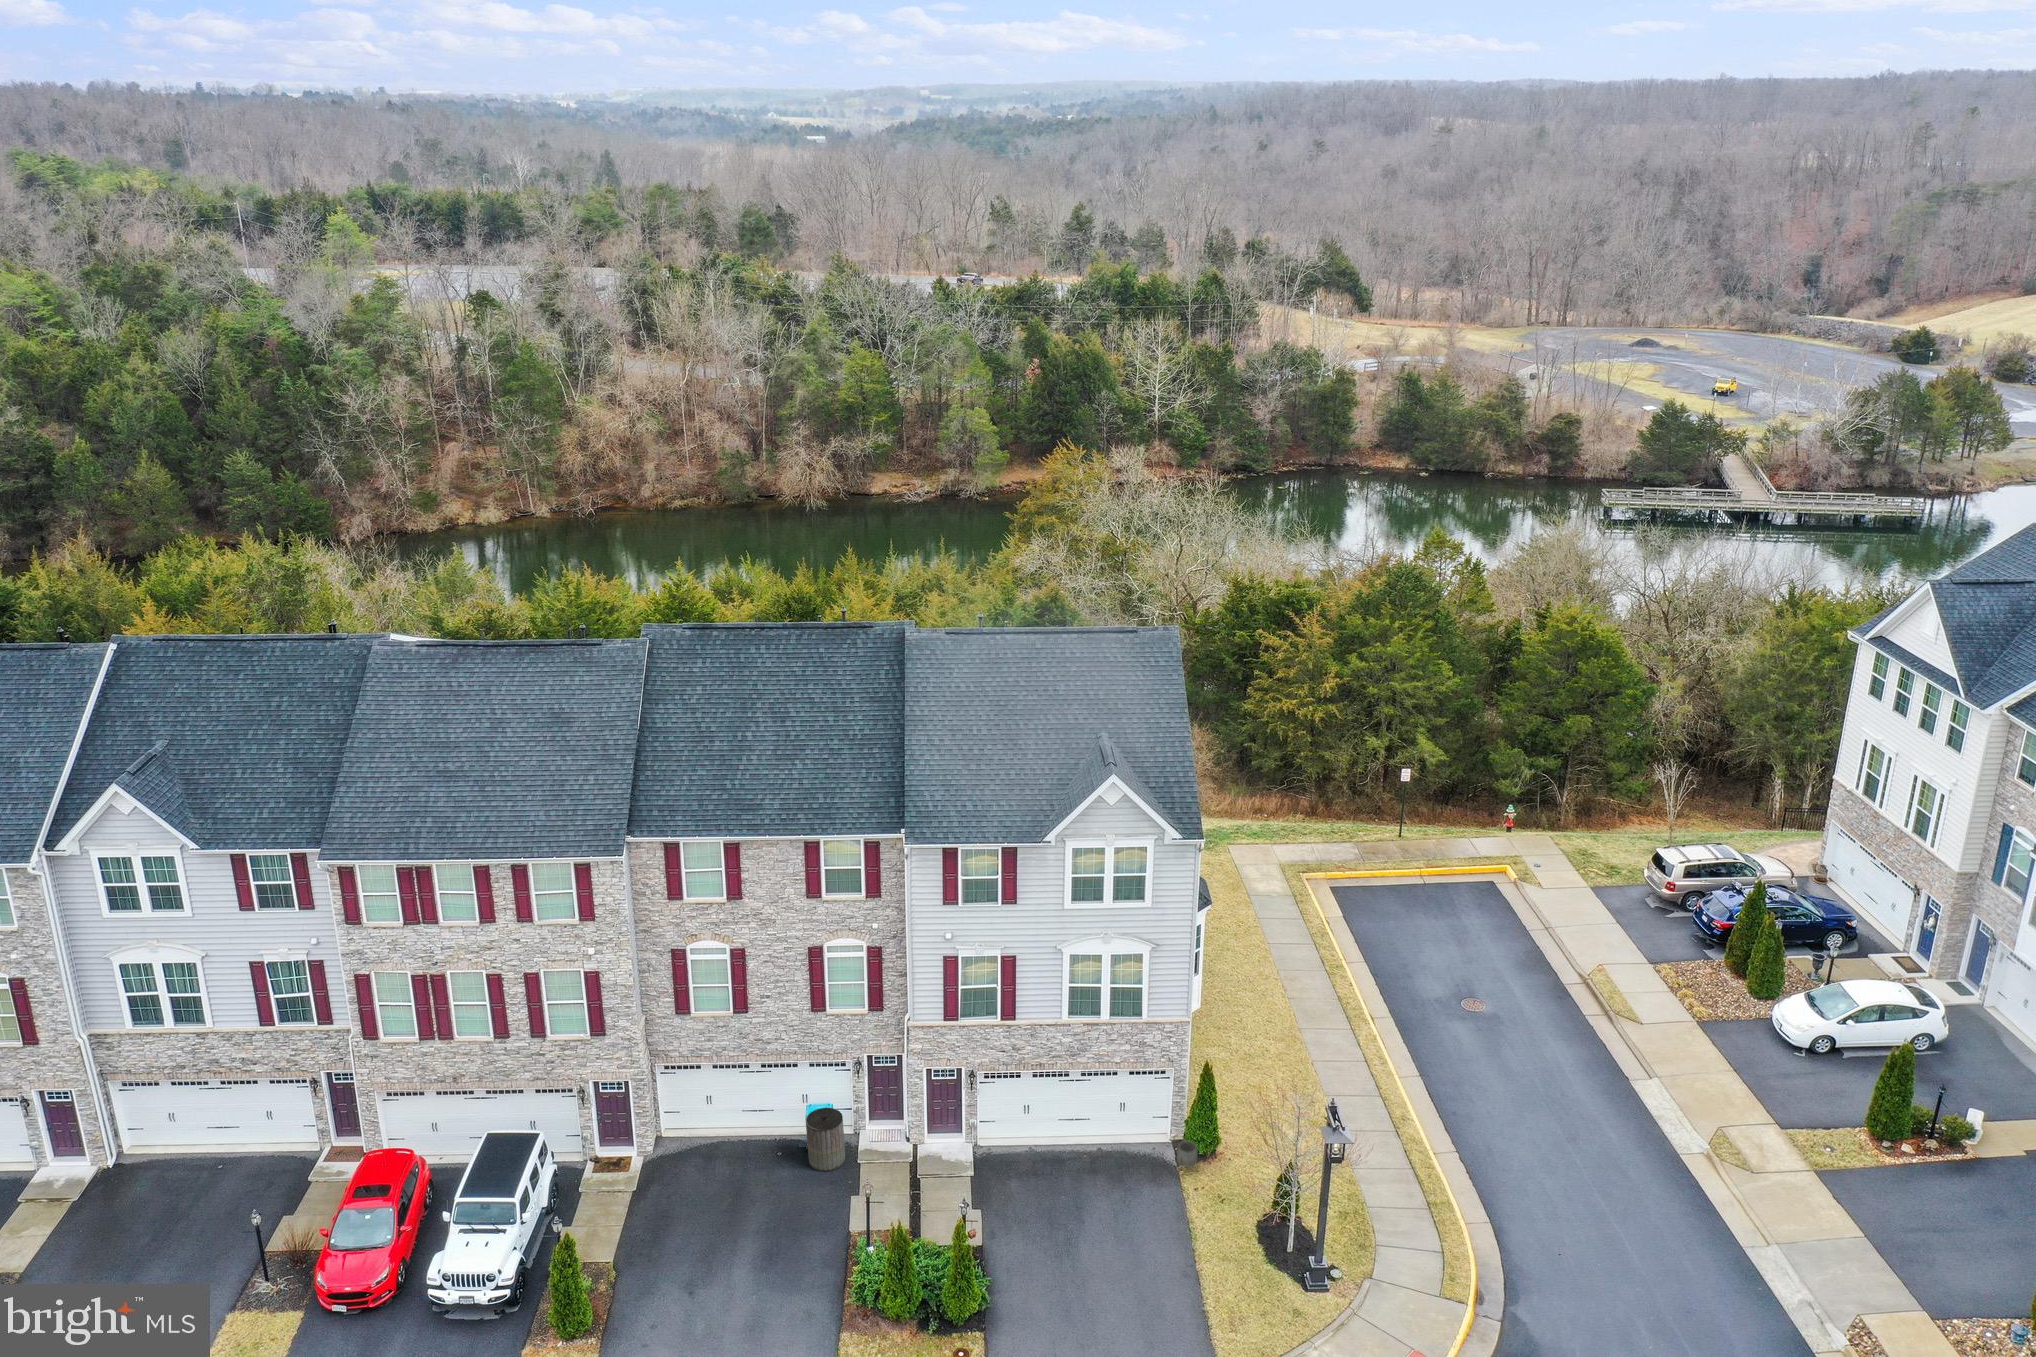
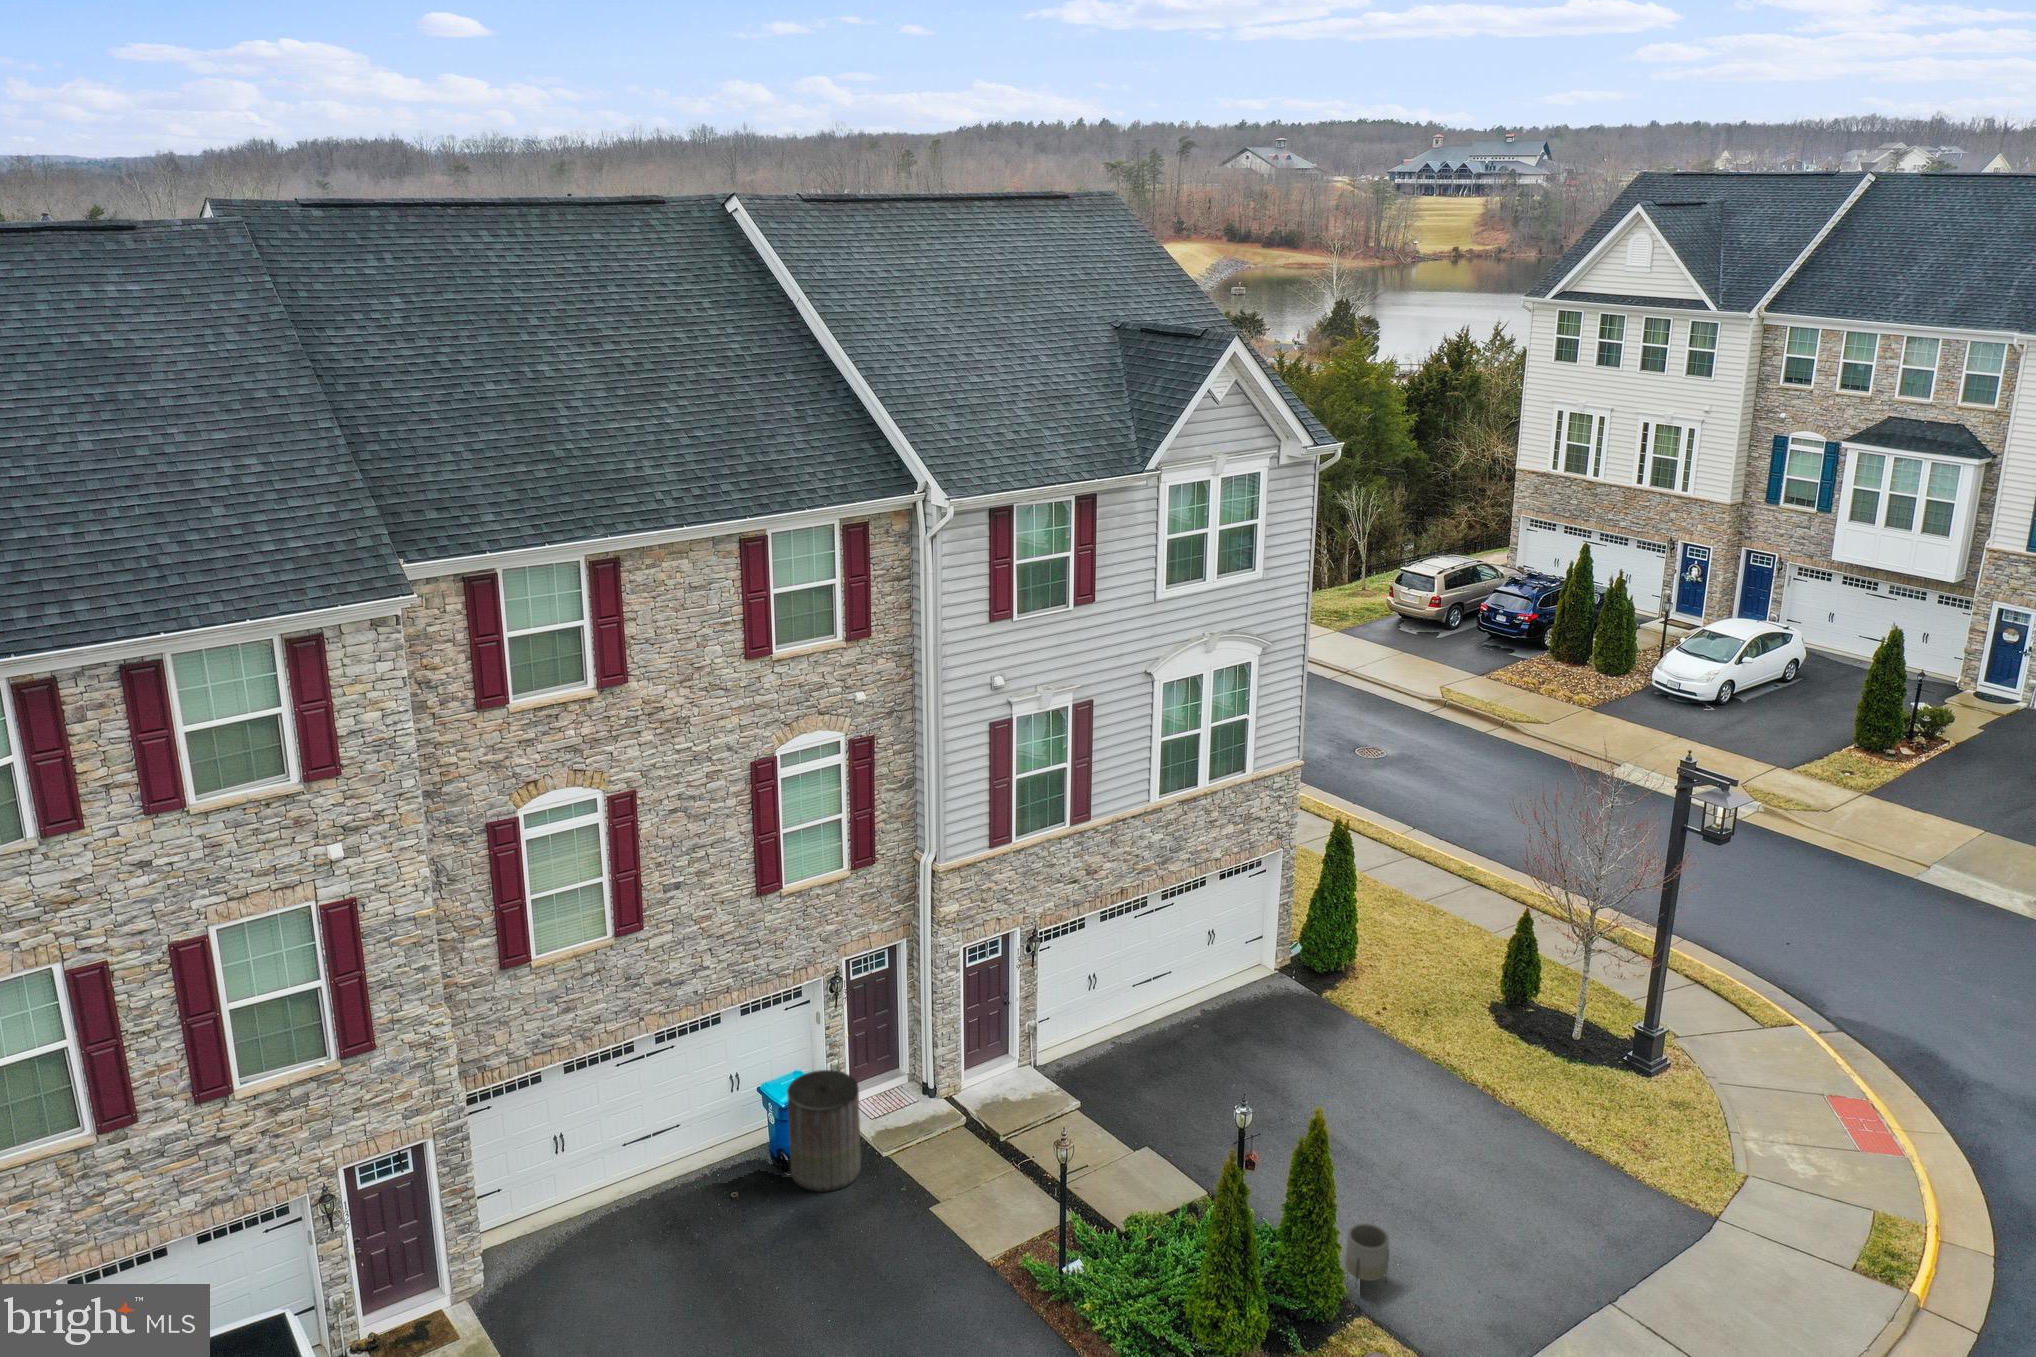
planter: present [1177,1141,1198,1168] -> present [1345,1223,1389,1281]

